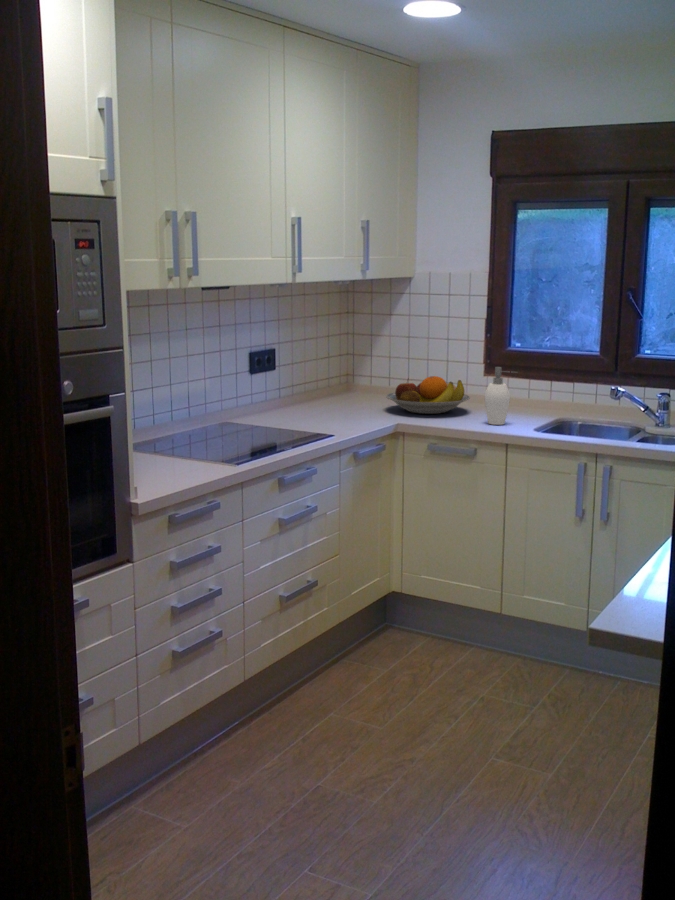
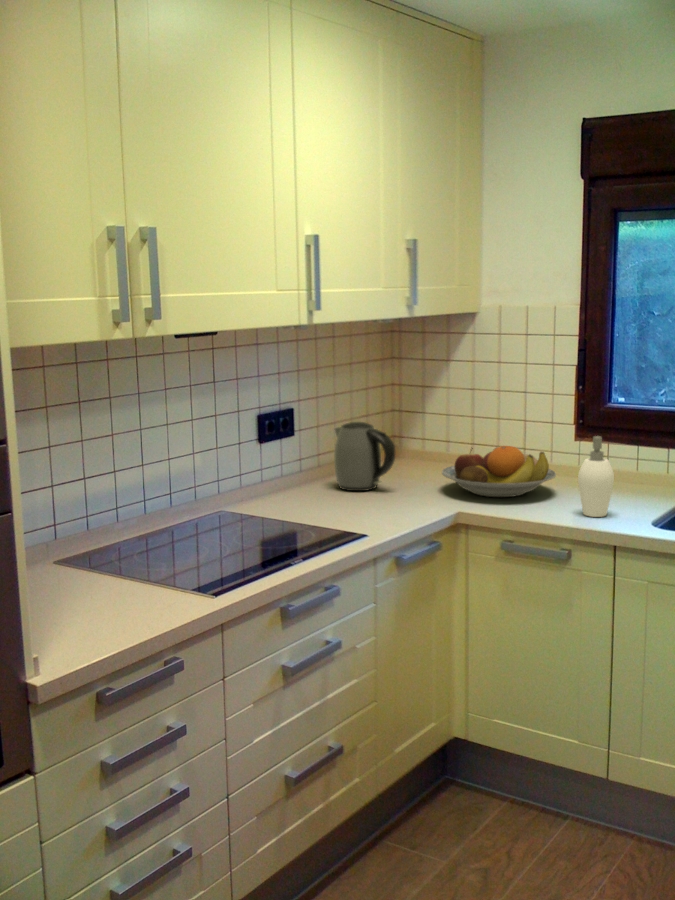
kettle: none [305,359,352,410] -> present [334,422,395,491]

